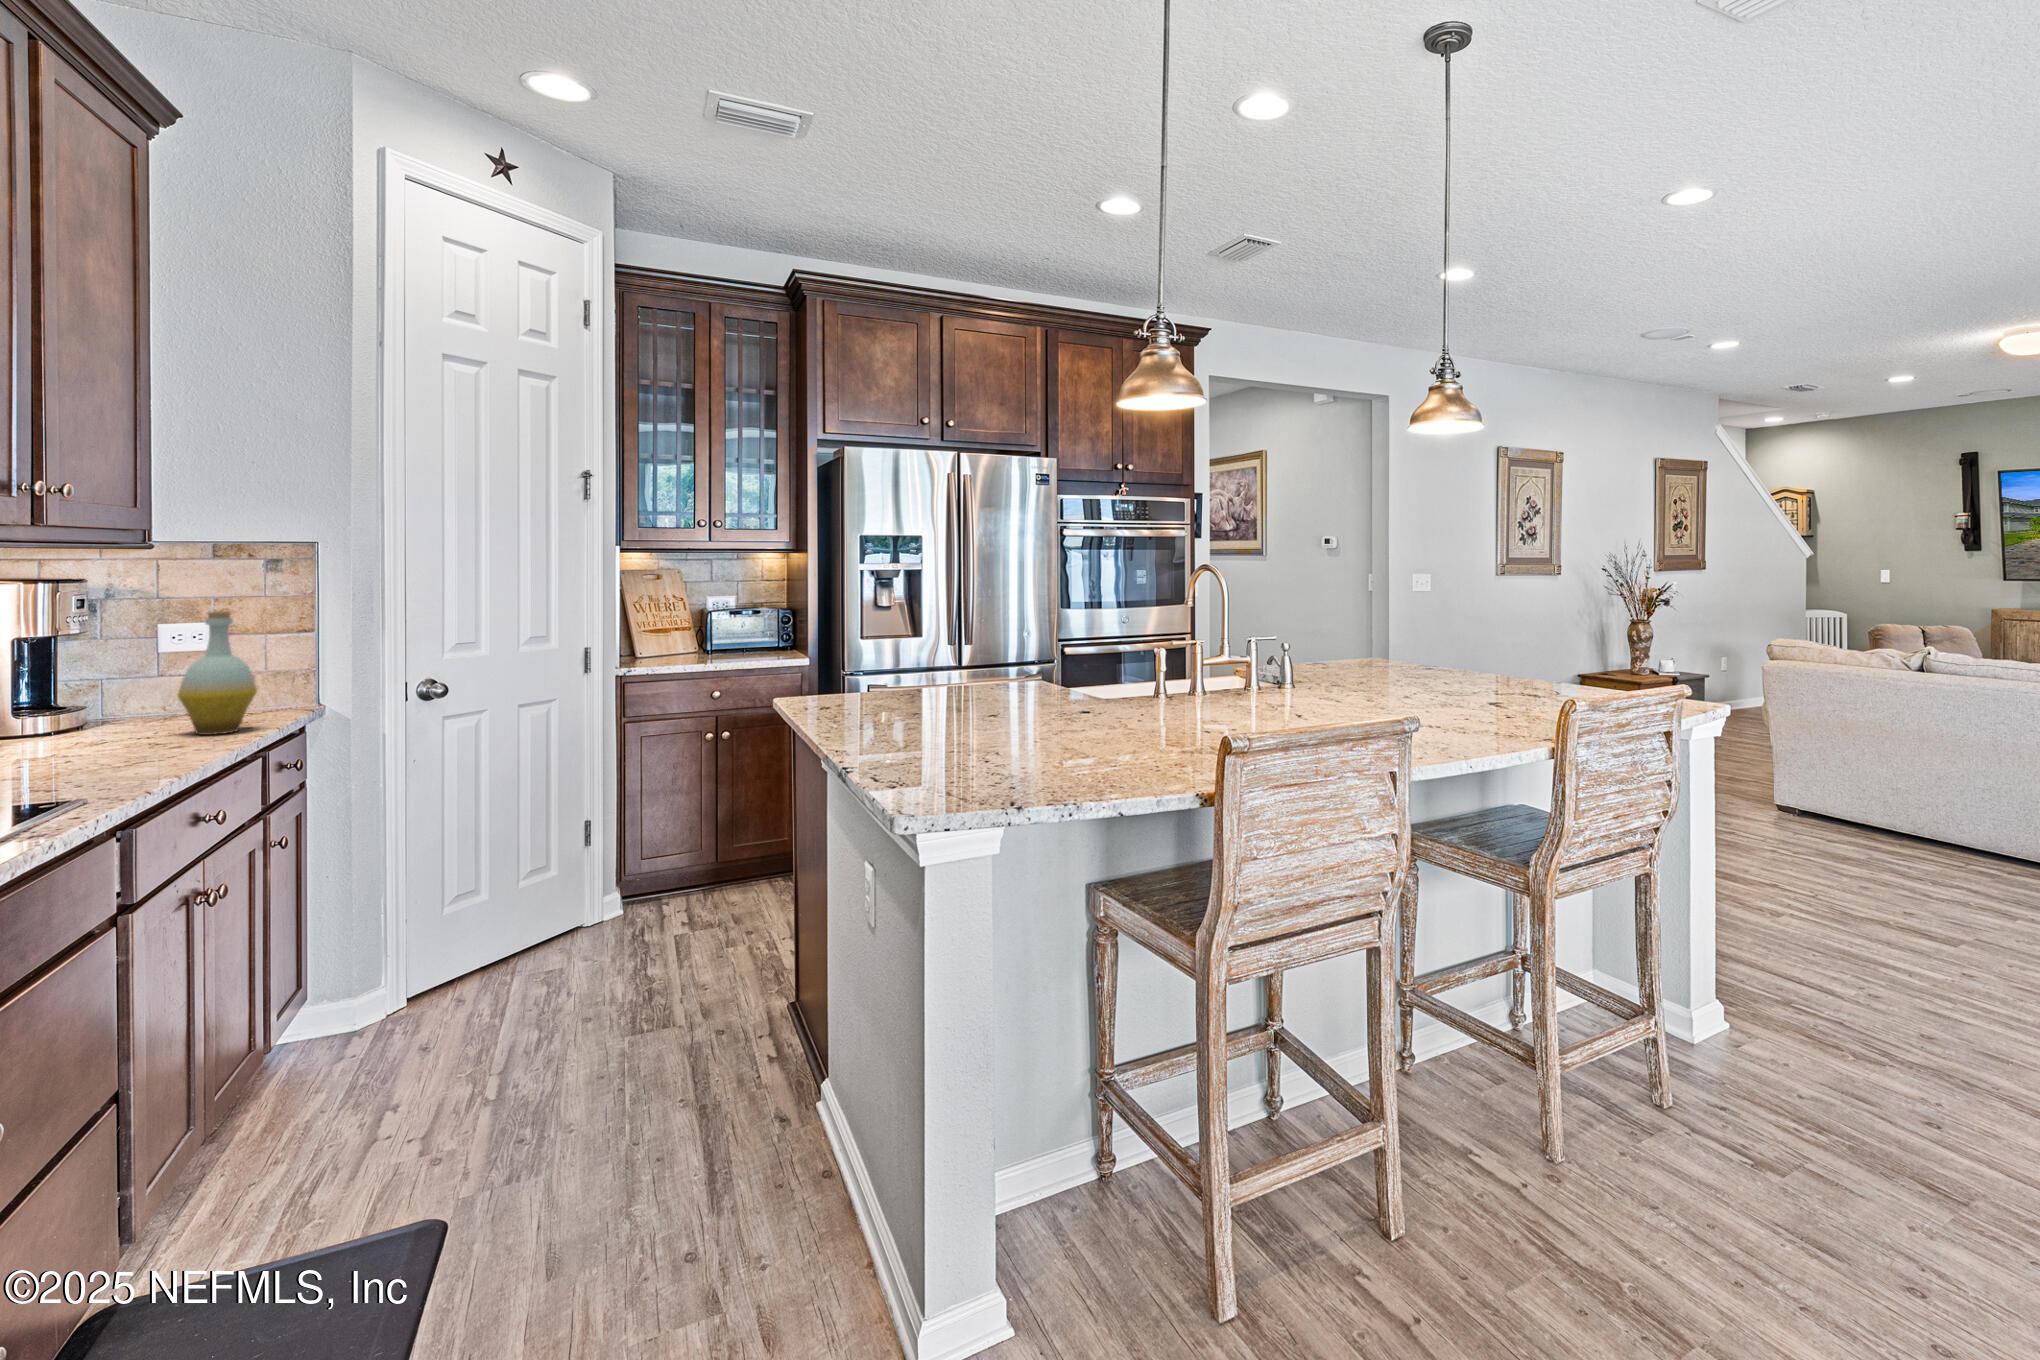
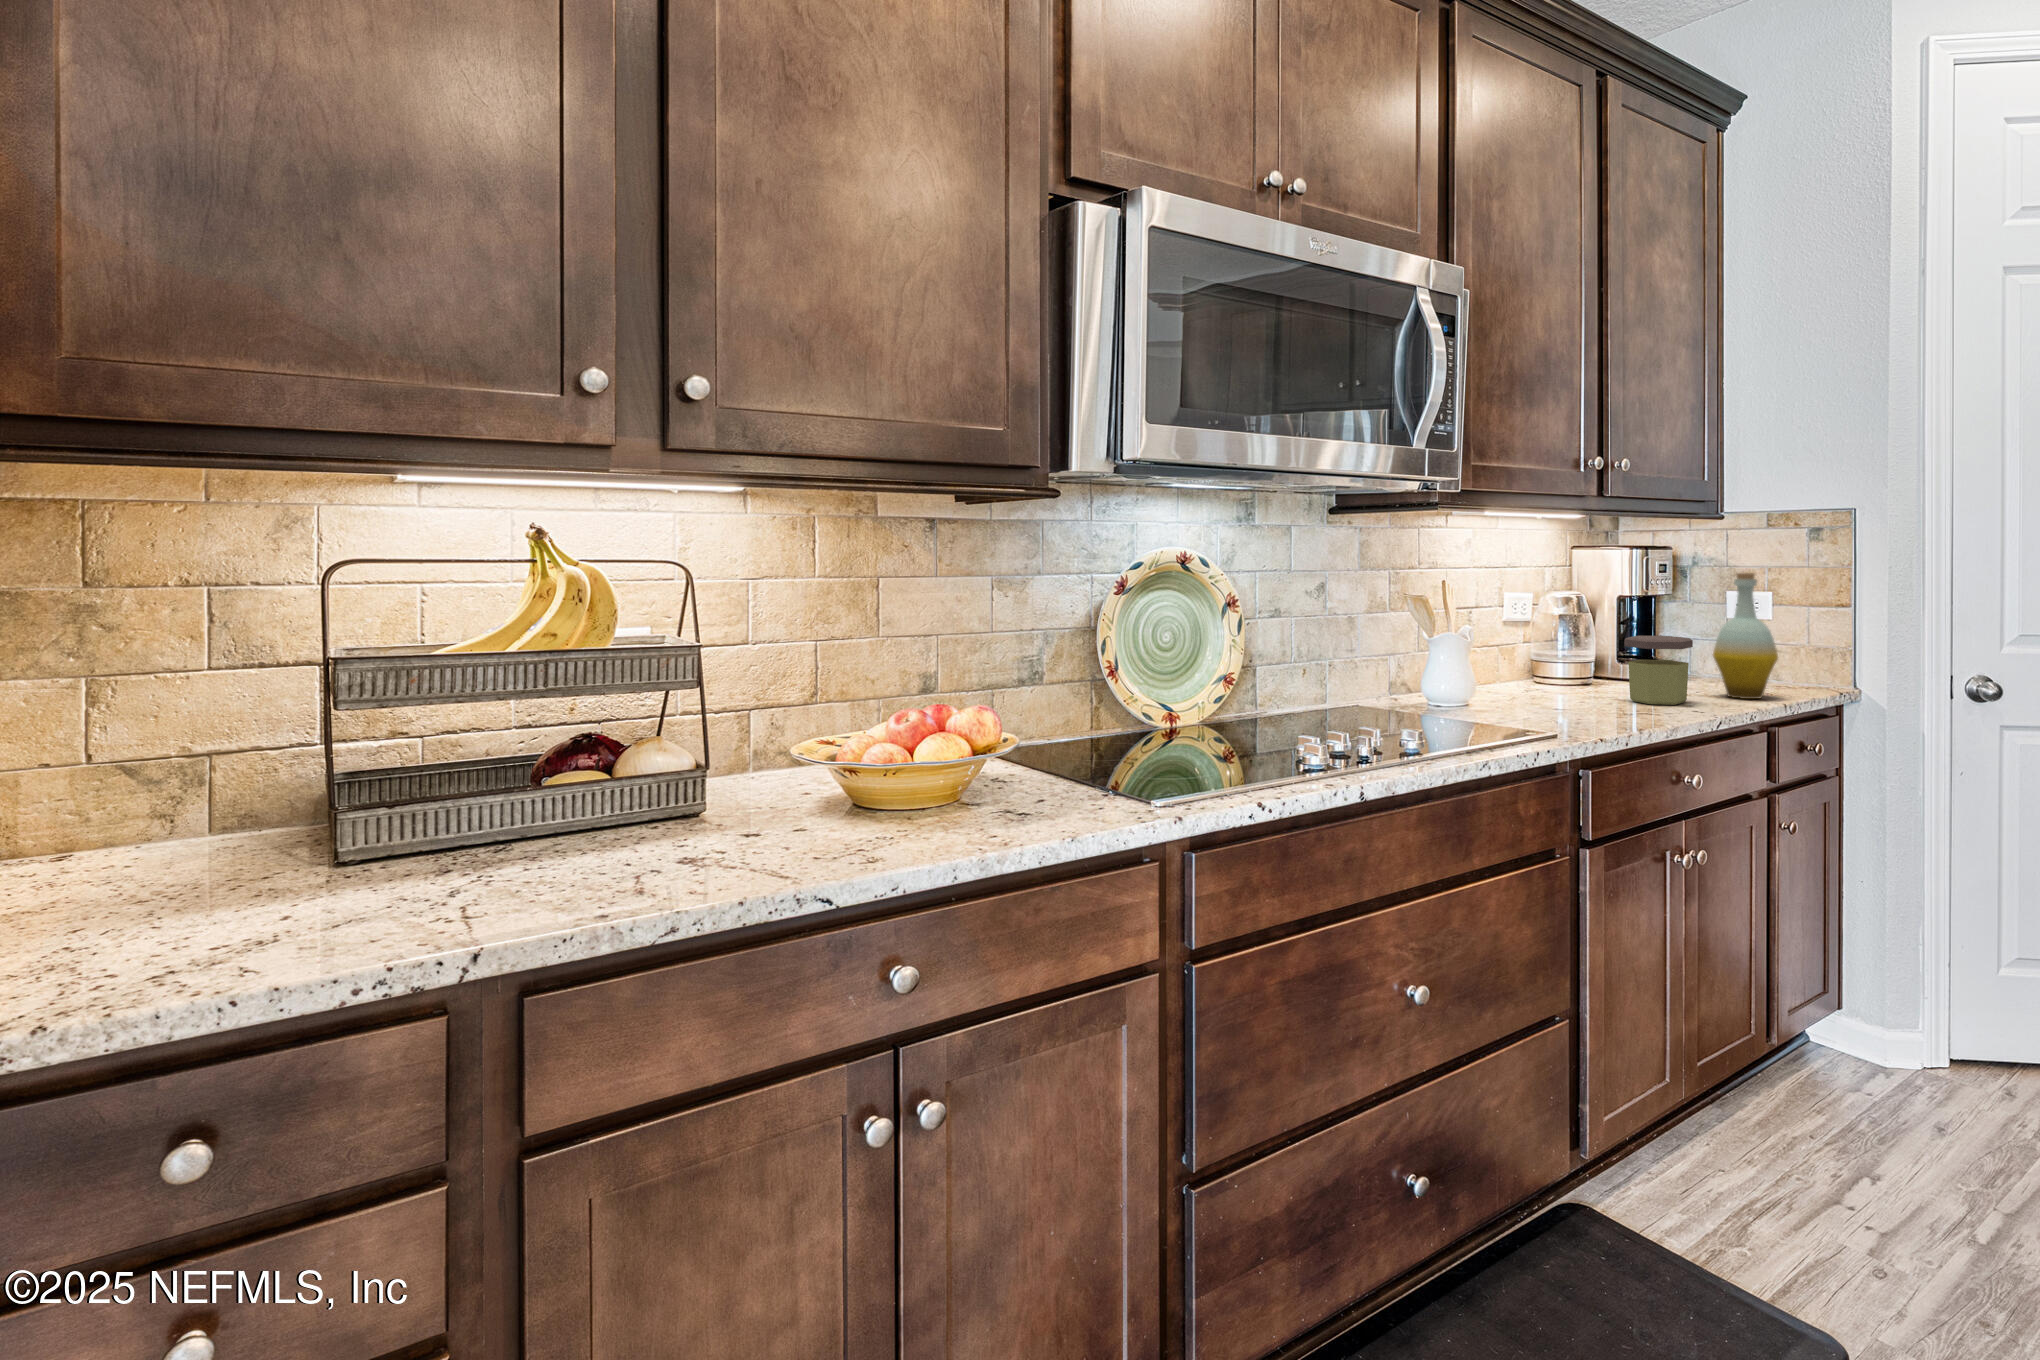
jar: none [79,683,171,758] -> present [1624,636,1693,705]

